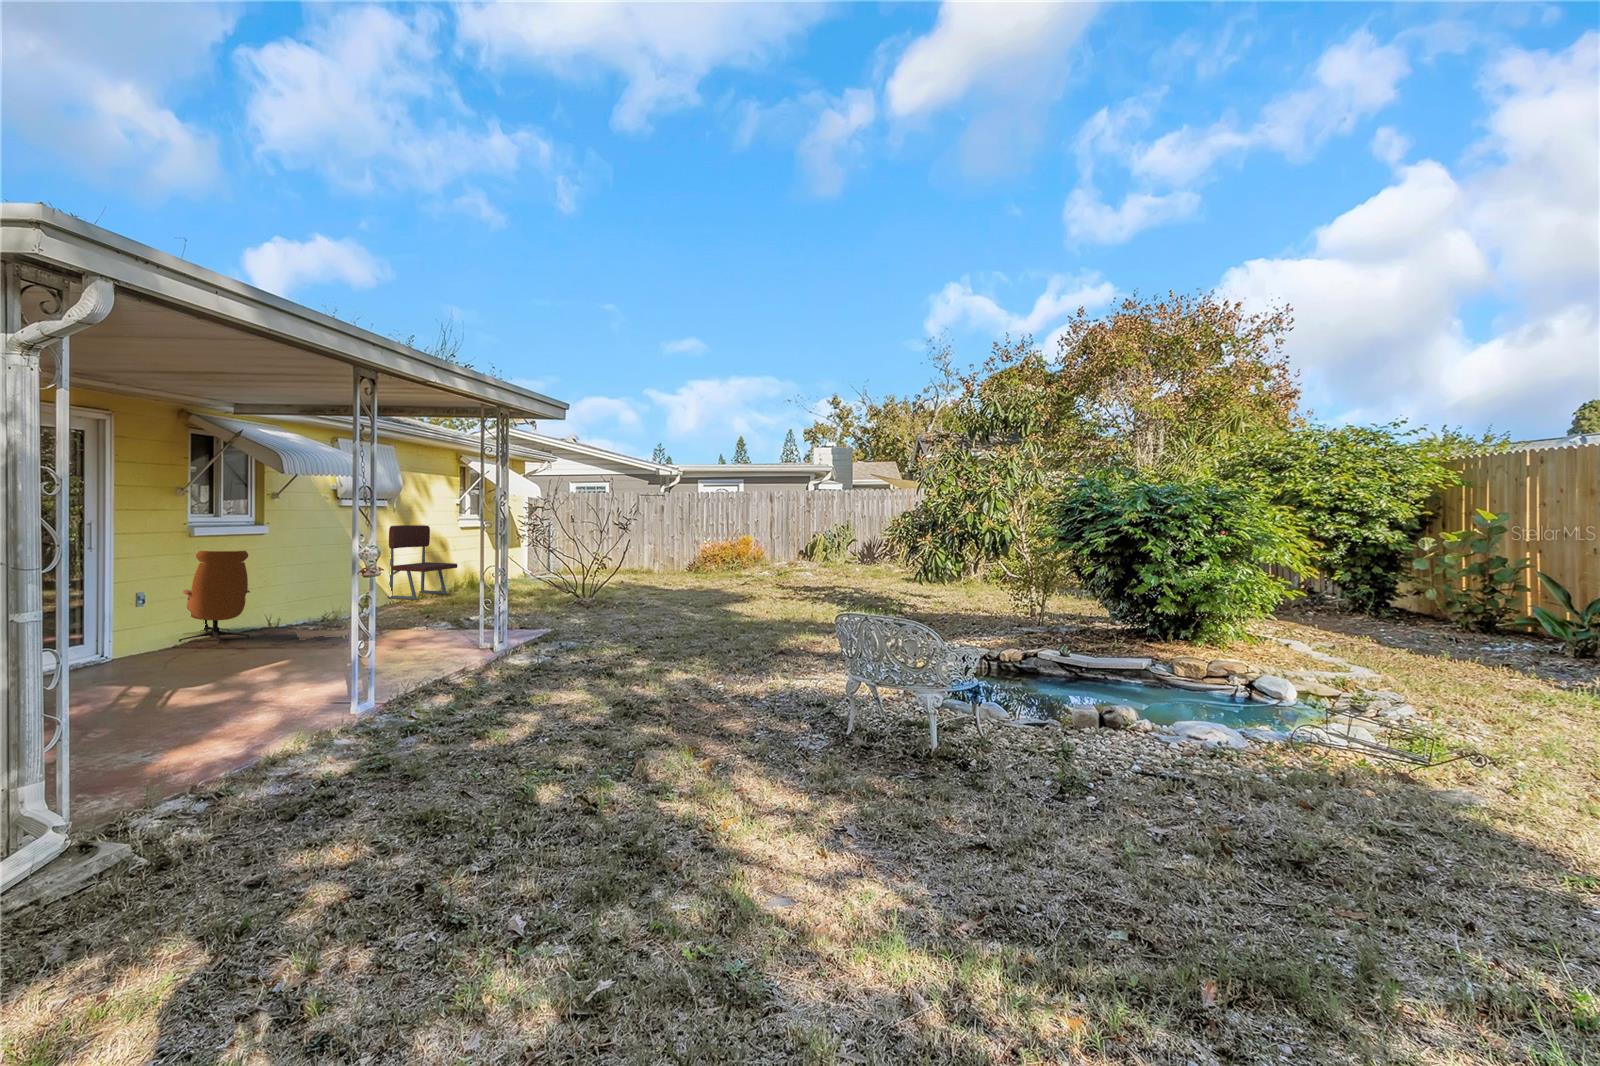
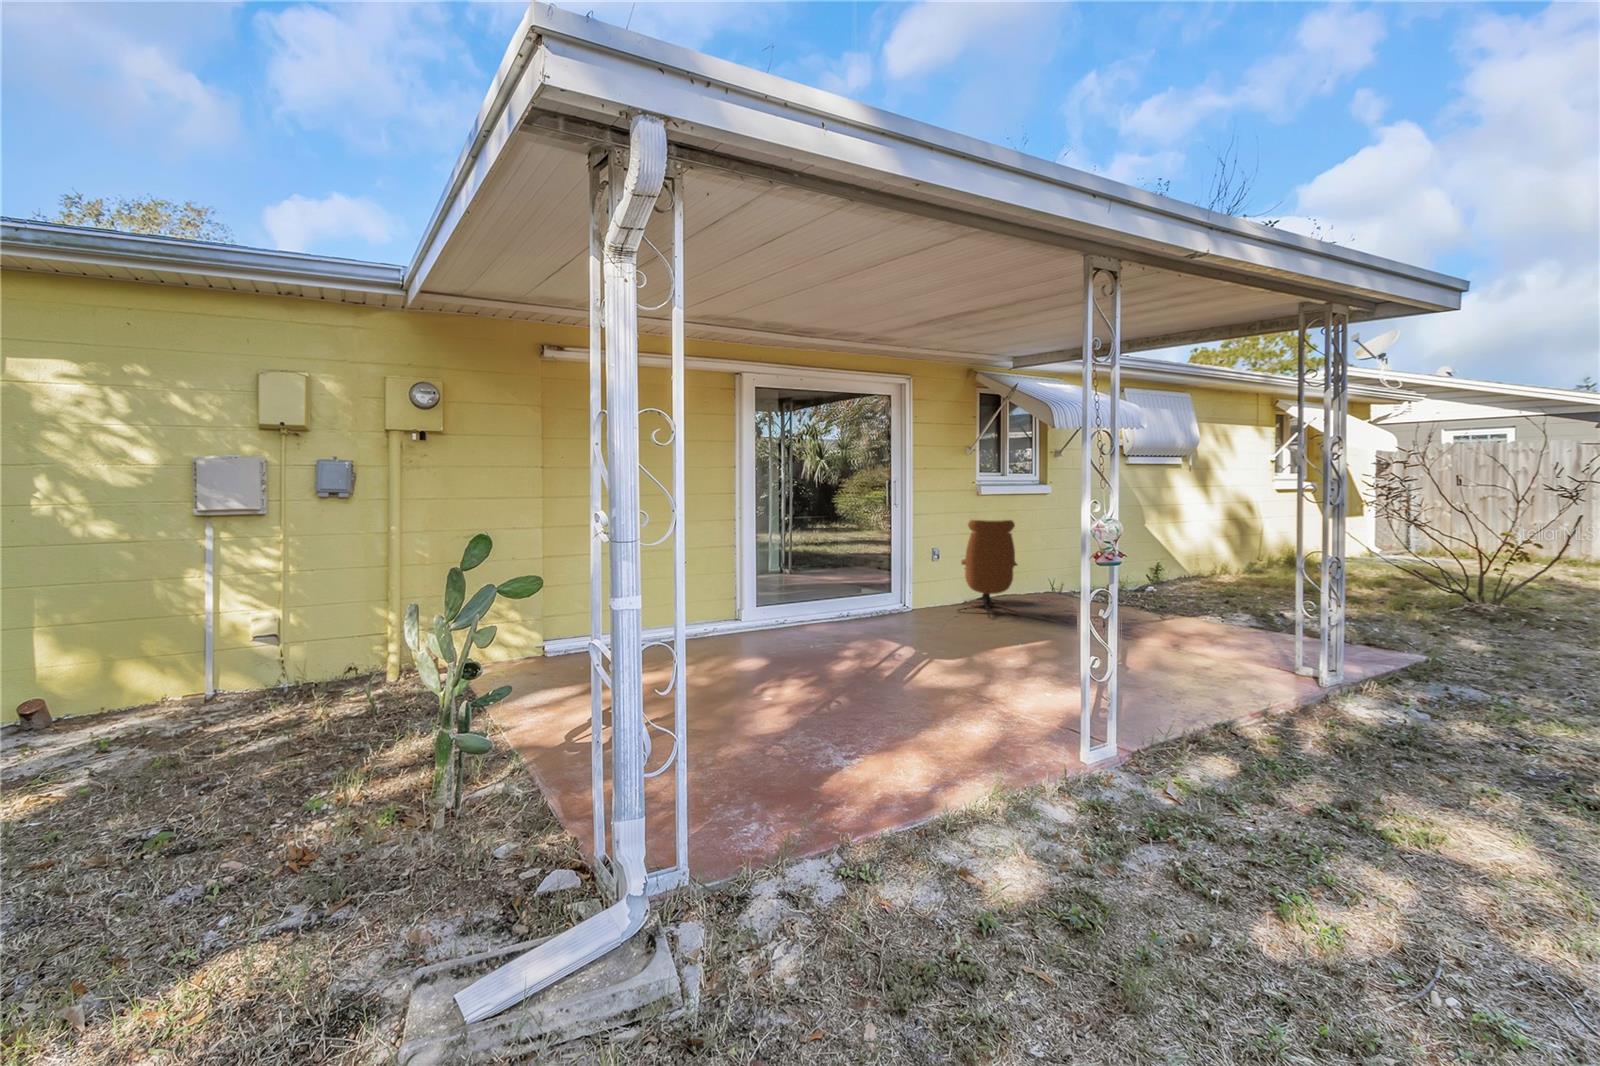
bench: present [388,525,457,600] -> none [1179,489,1268,581]

